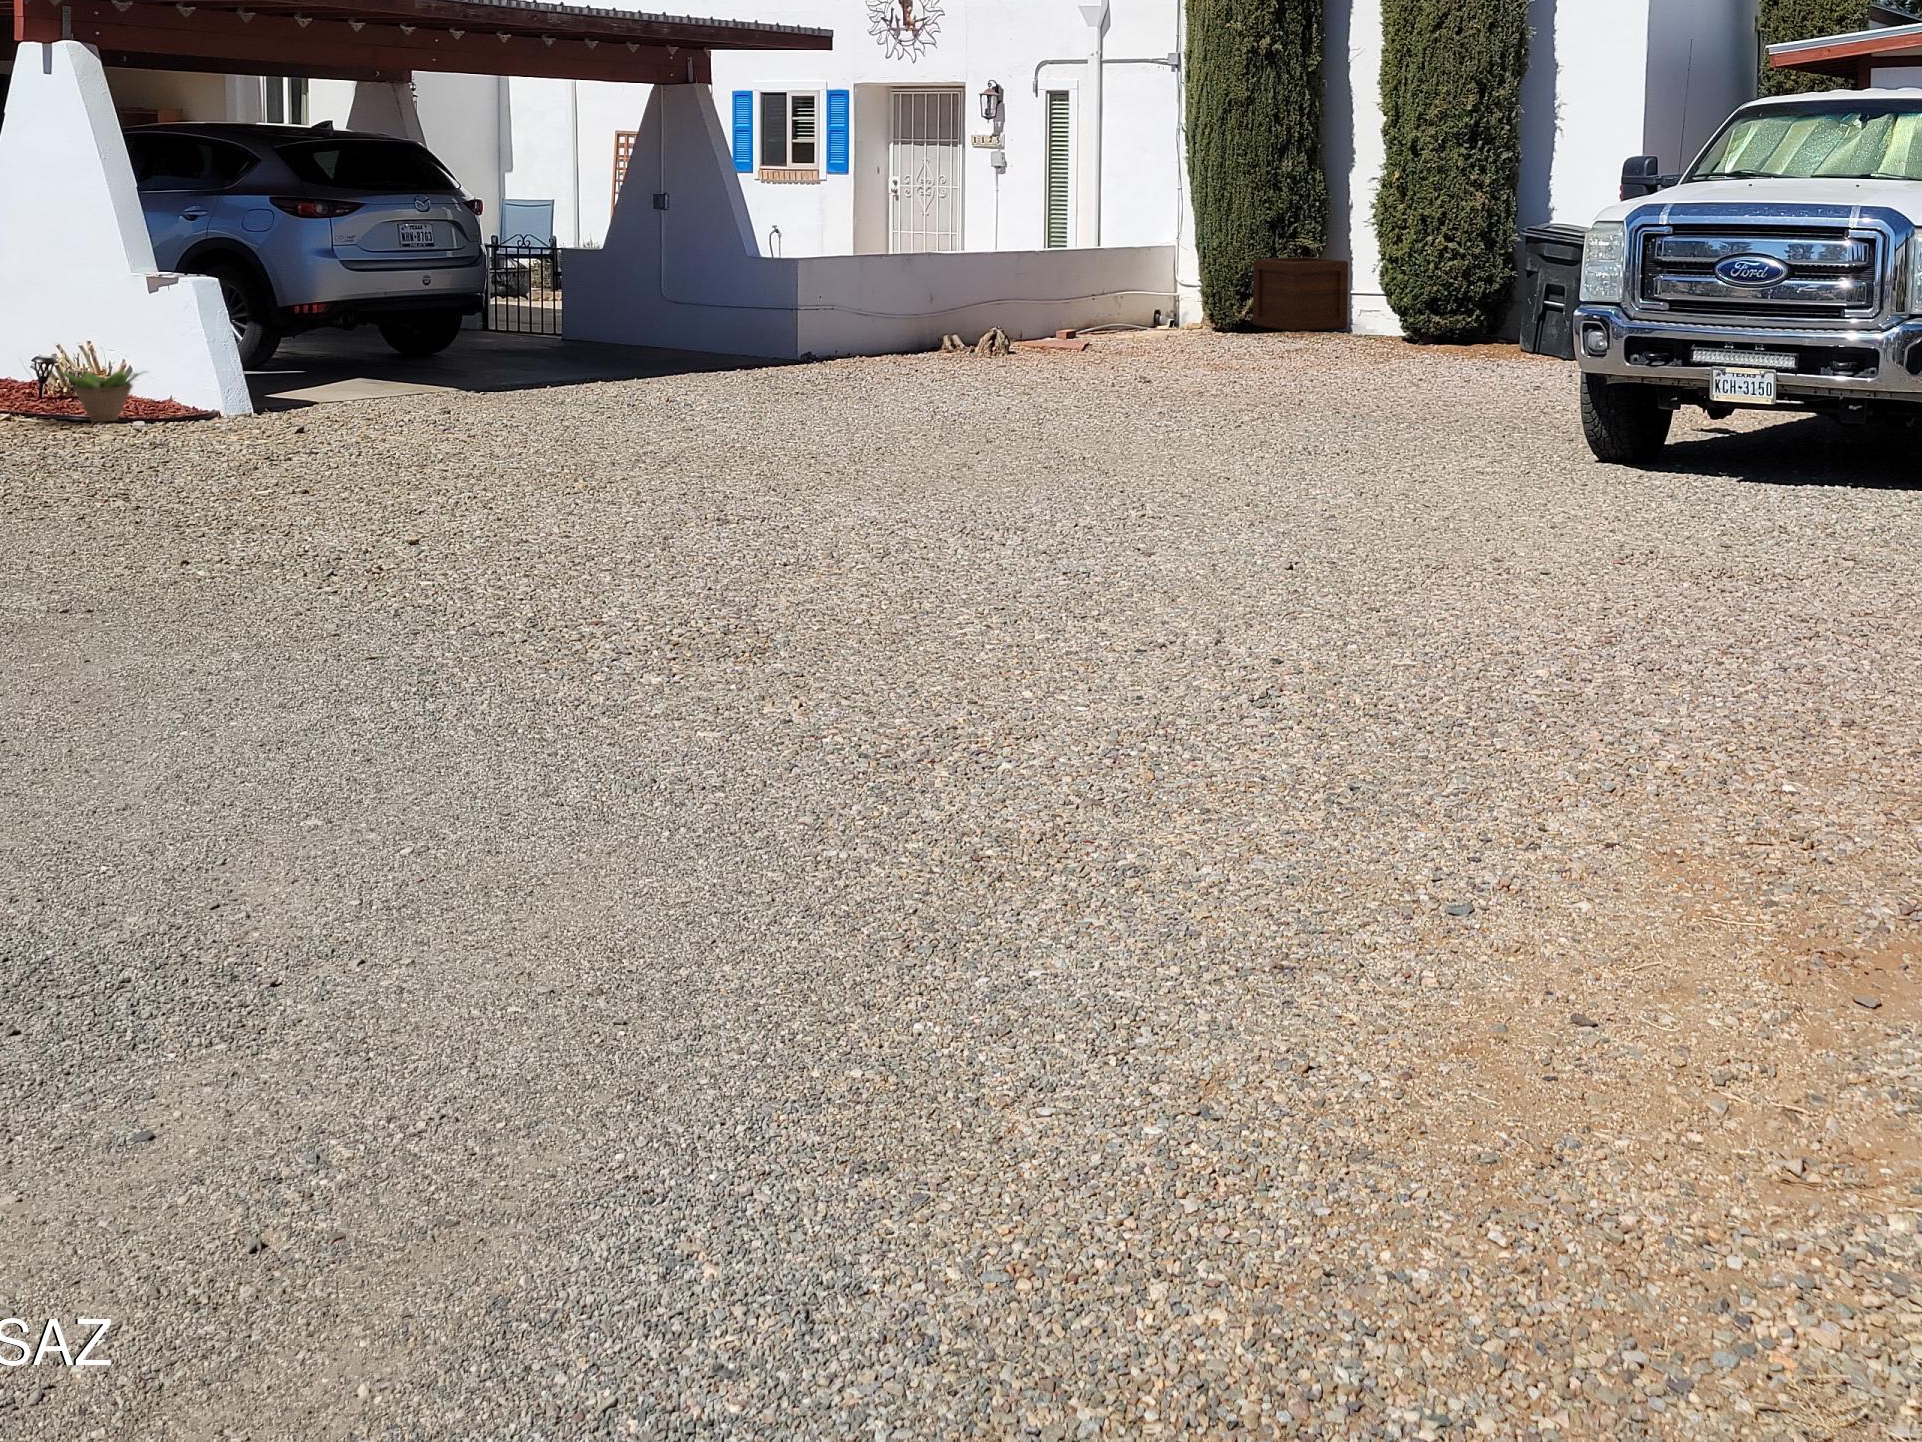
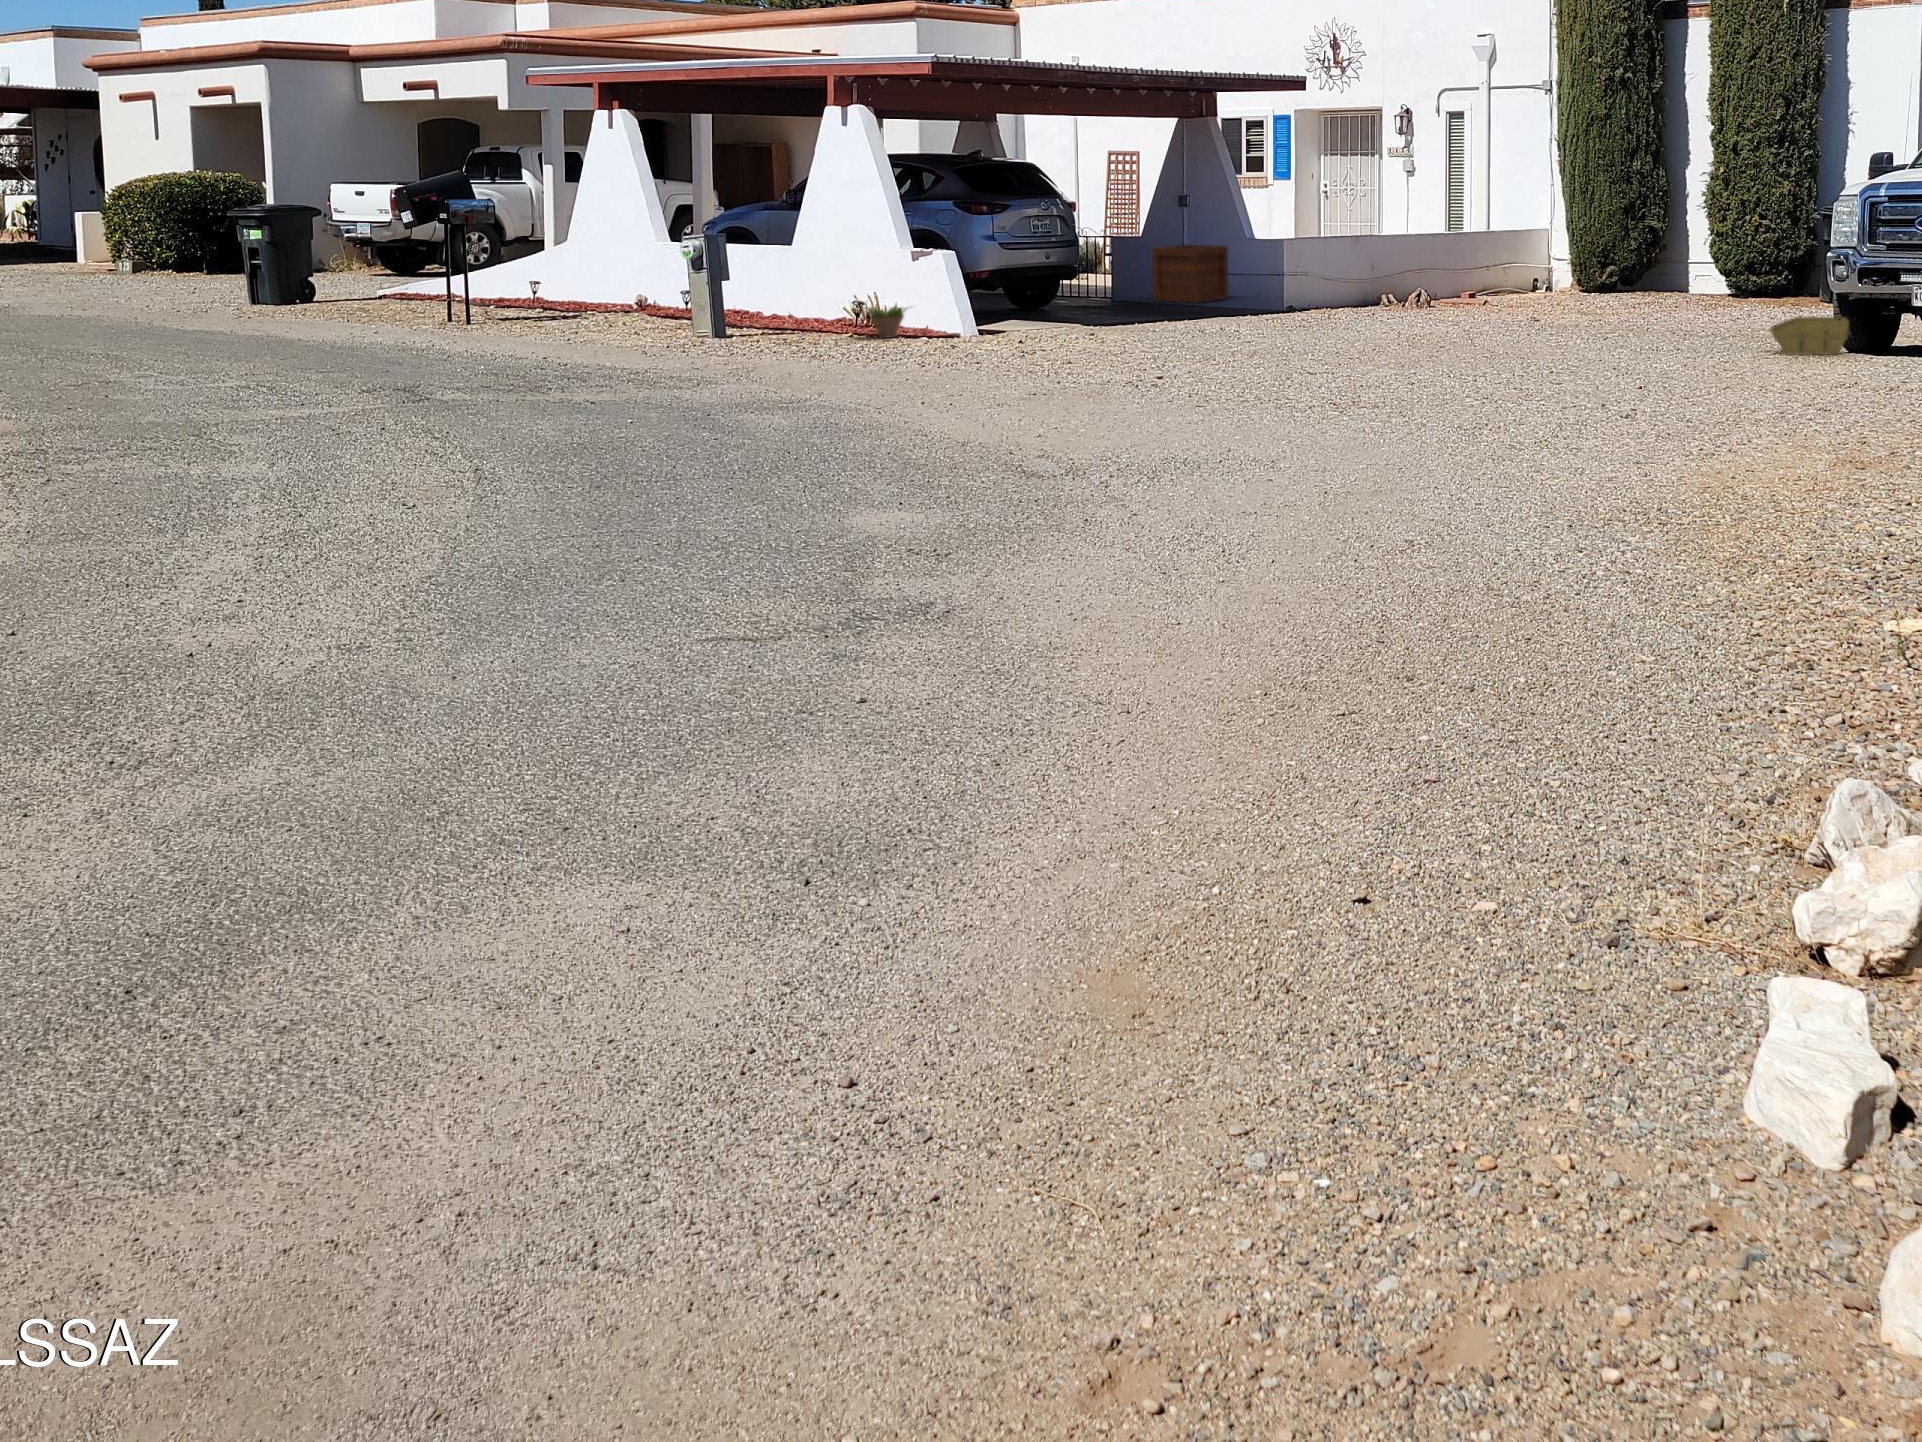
wooden crate: present [1253,257,1348,331] -> present [1152,244,1229,303]
storage bin: none [1477,408,1601,472] -> present [1770,317,1849,355]

